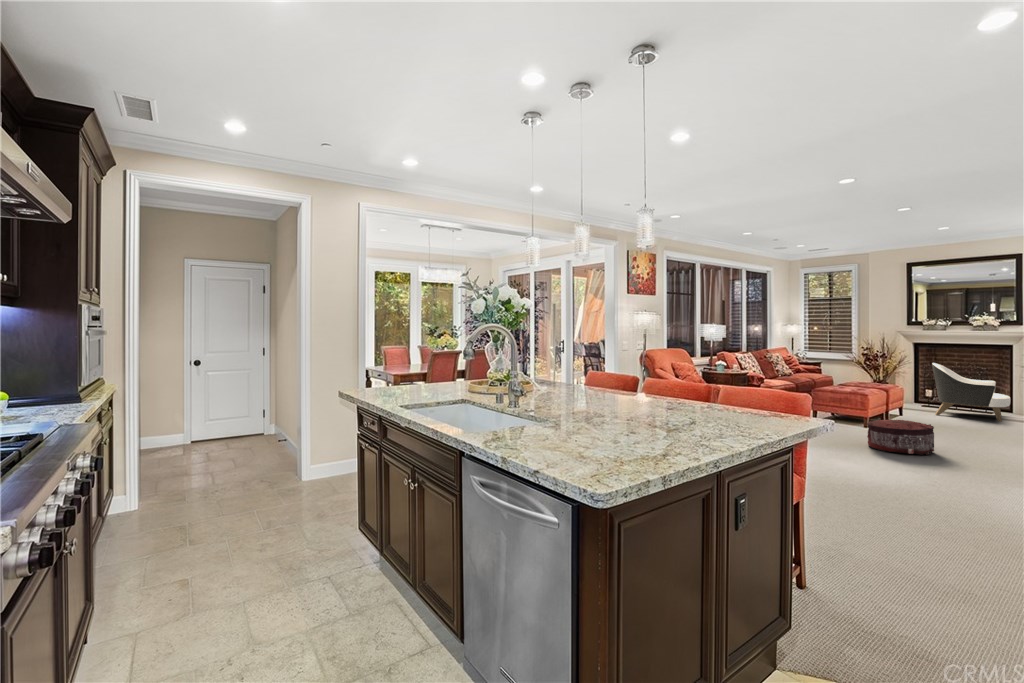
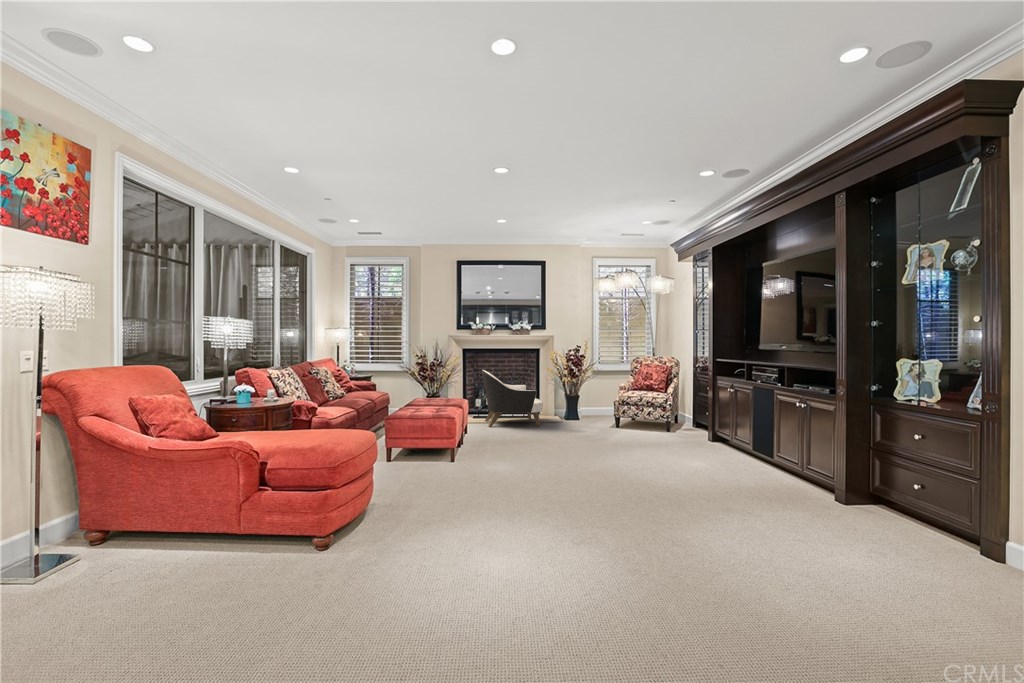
pouf: present [867,419,934,455] -> none [479,452,557,509]

